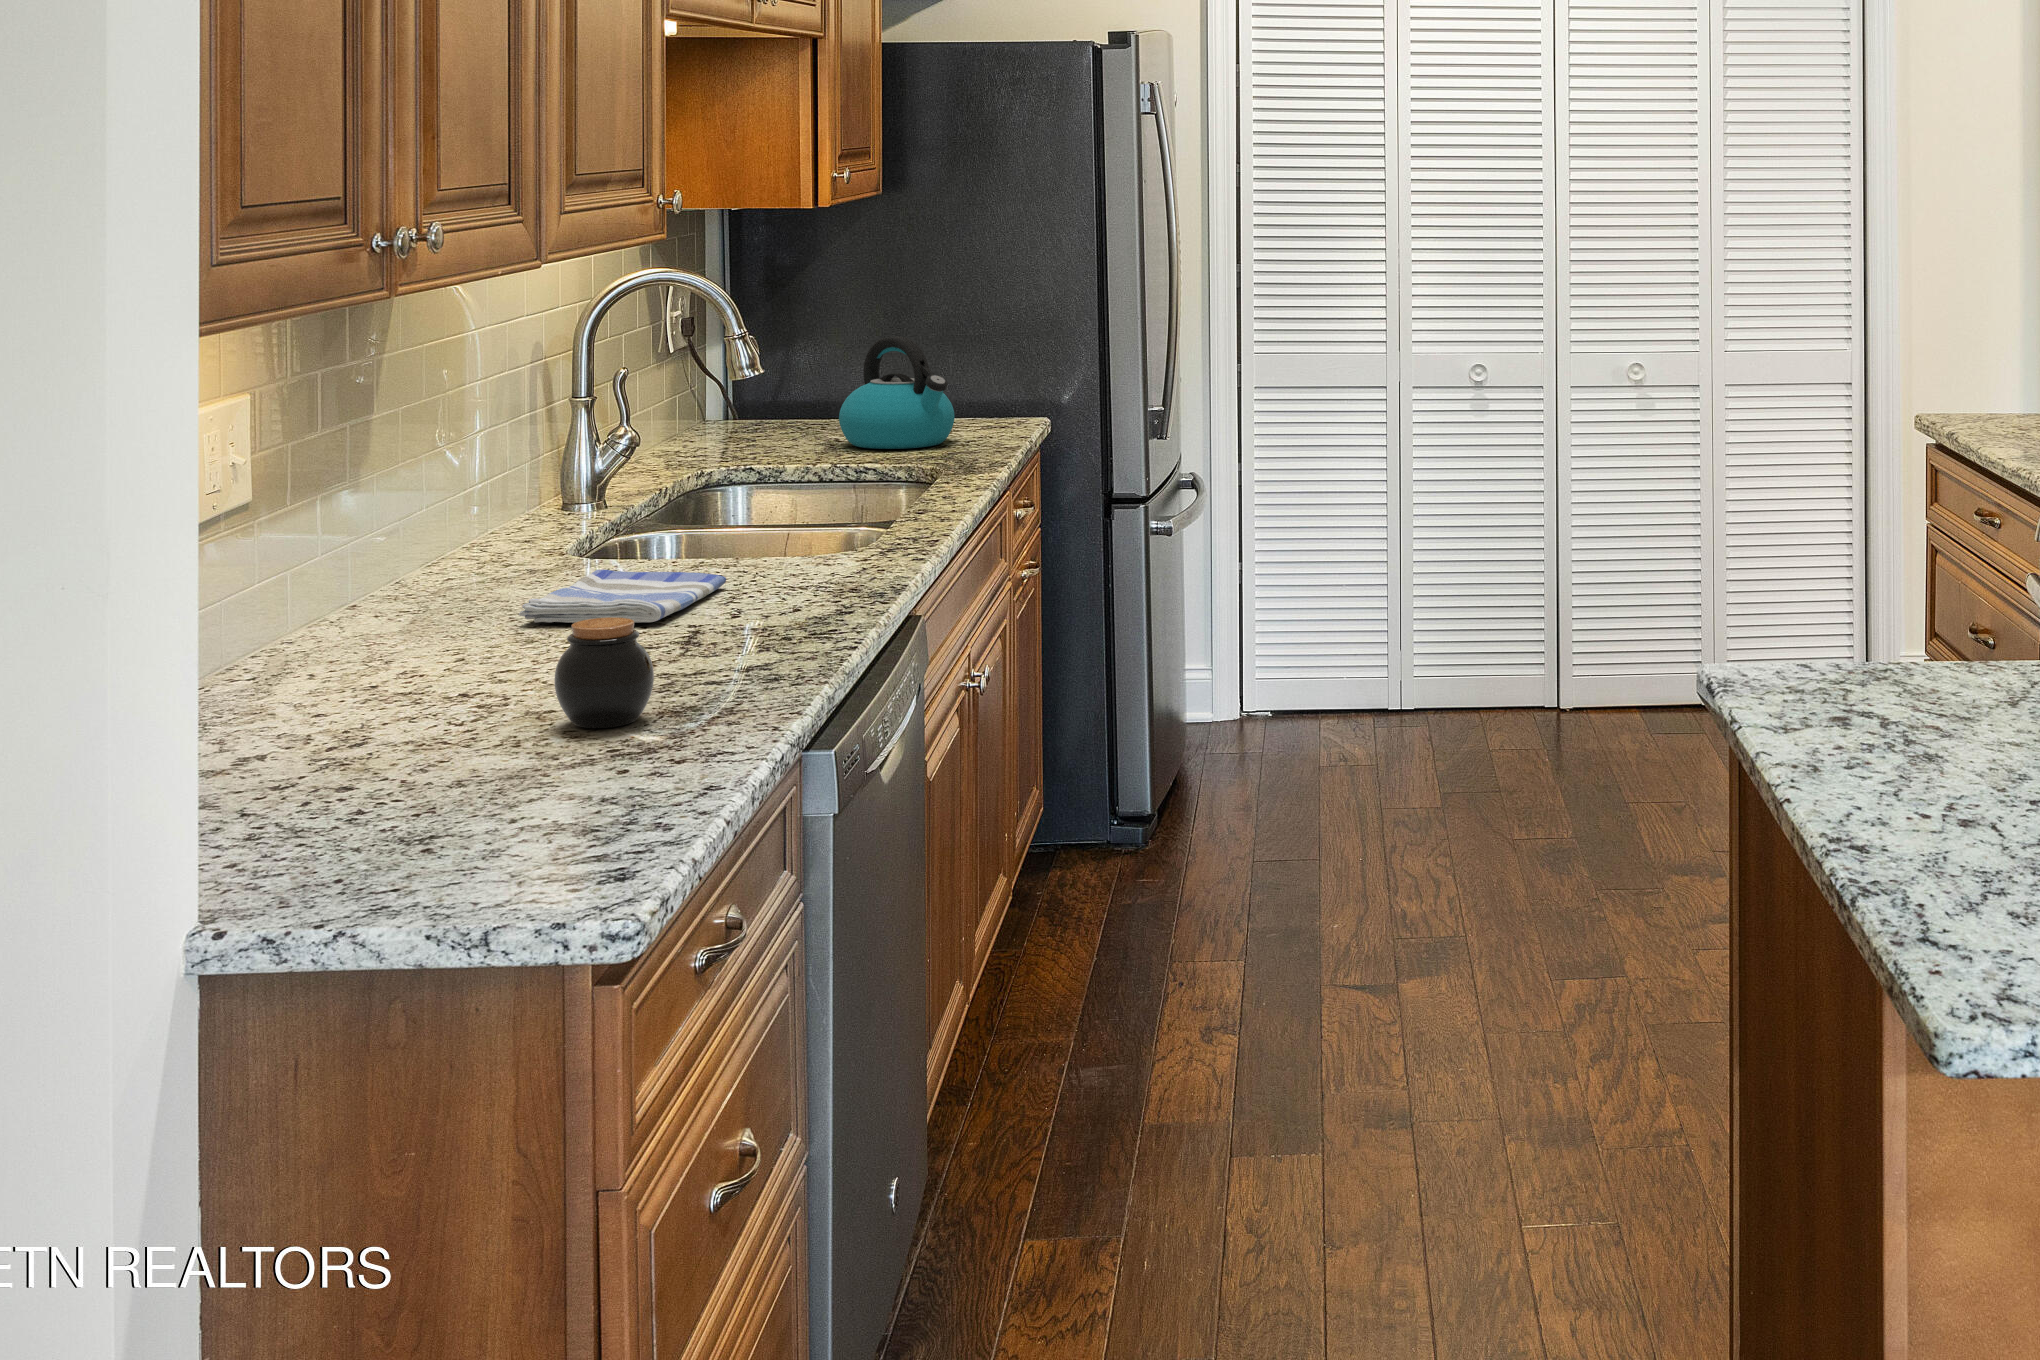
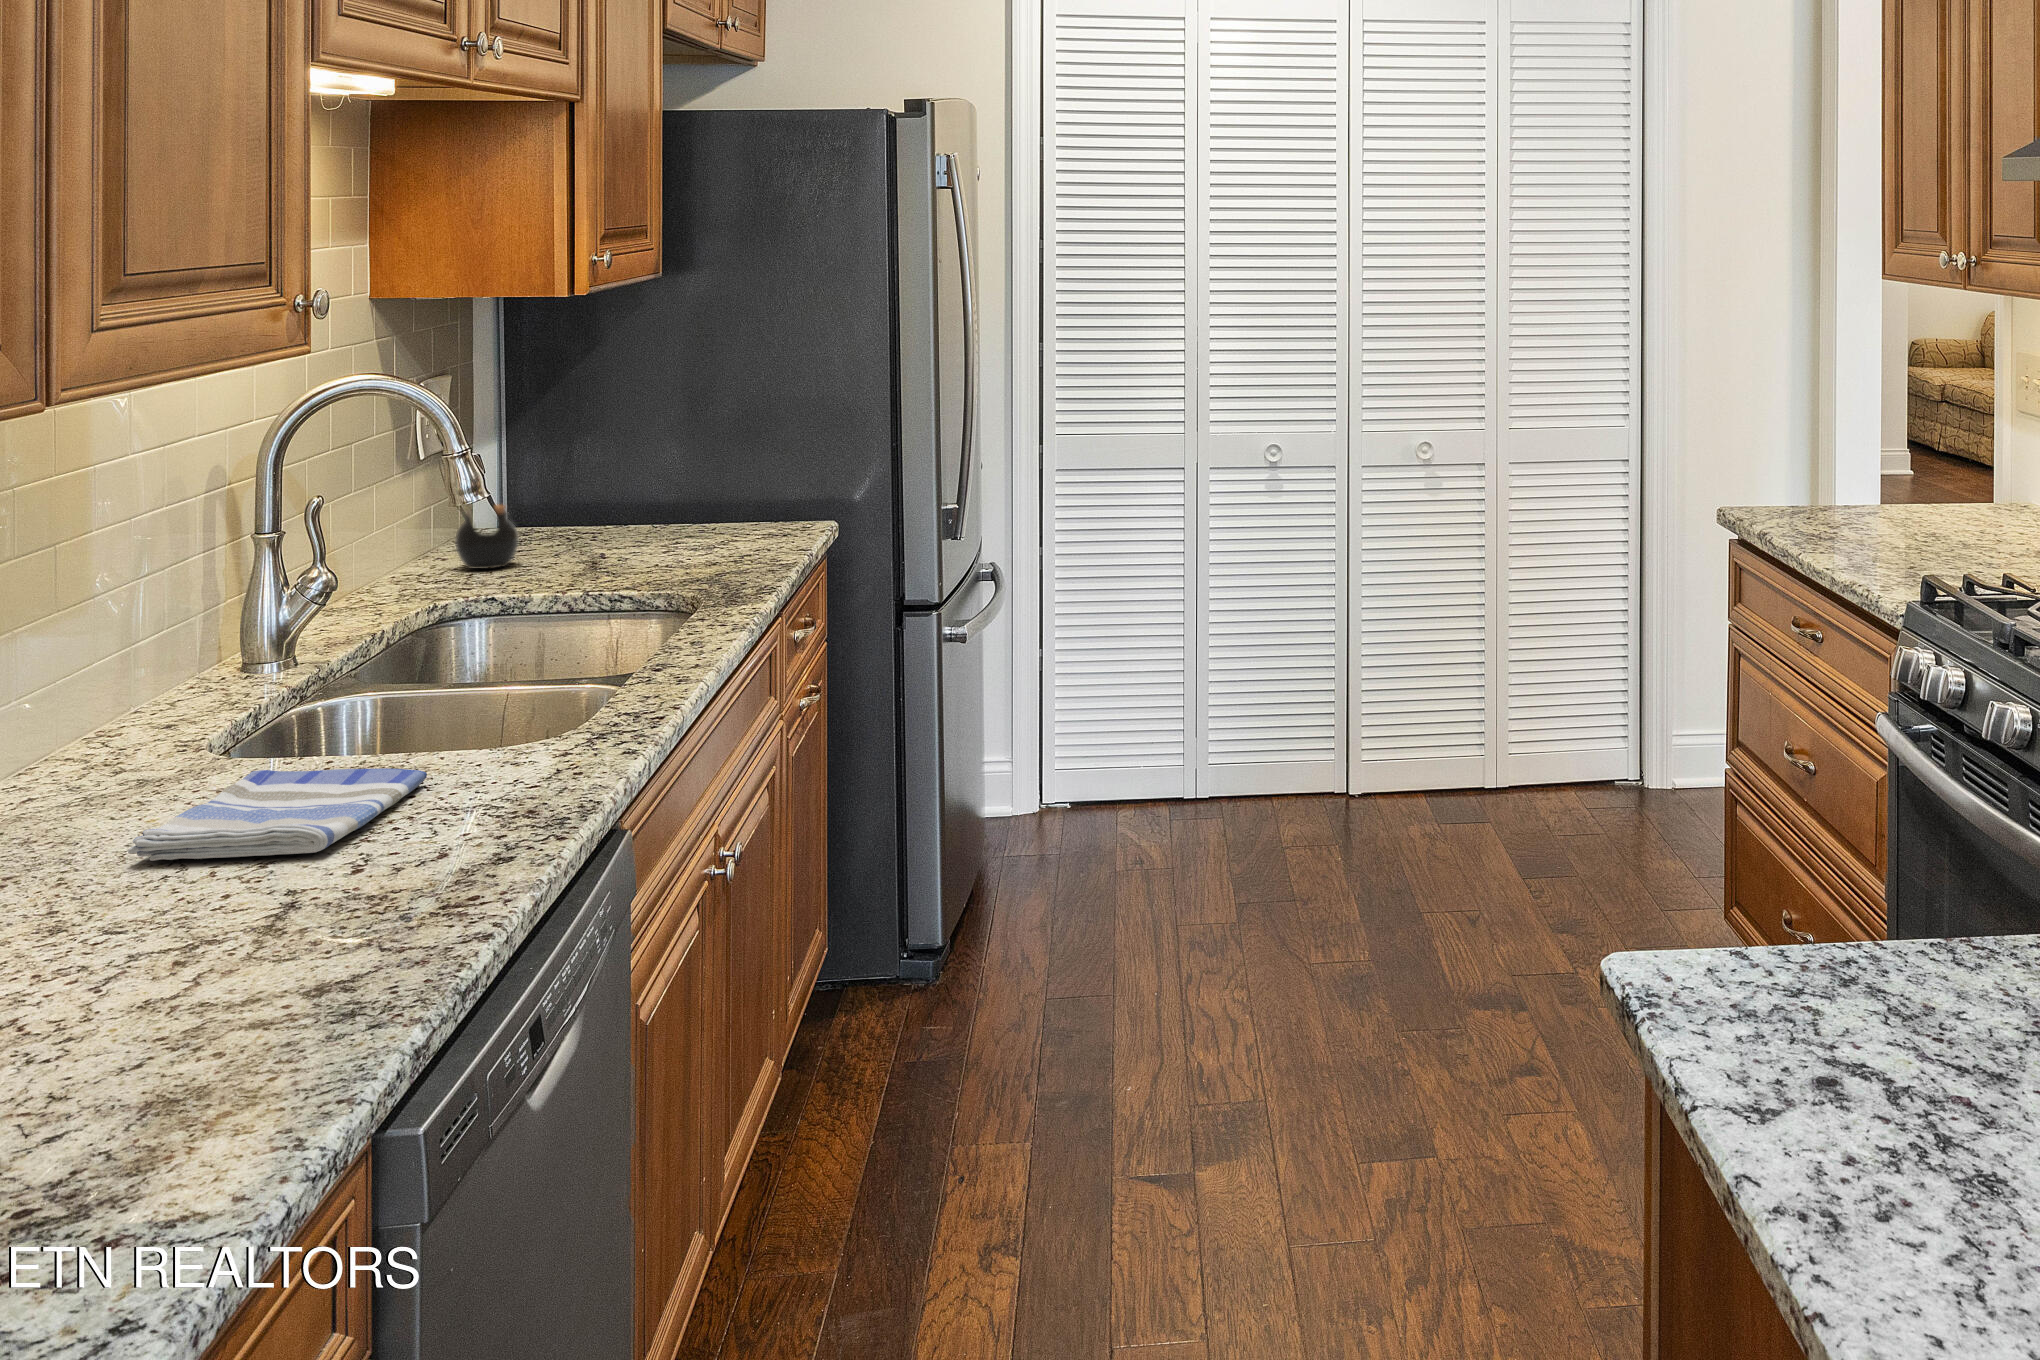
kettle: present [839,336,955,449] -> none [592,440,726,566]
jar: present [555,617,654,728] -> present [455,504,518,569]

